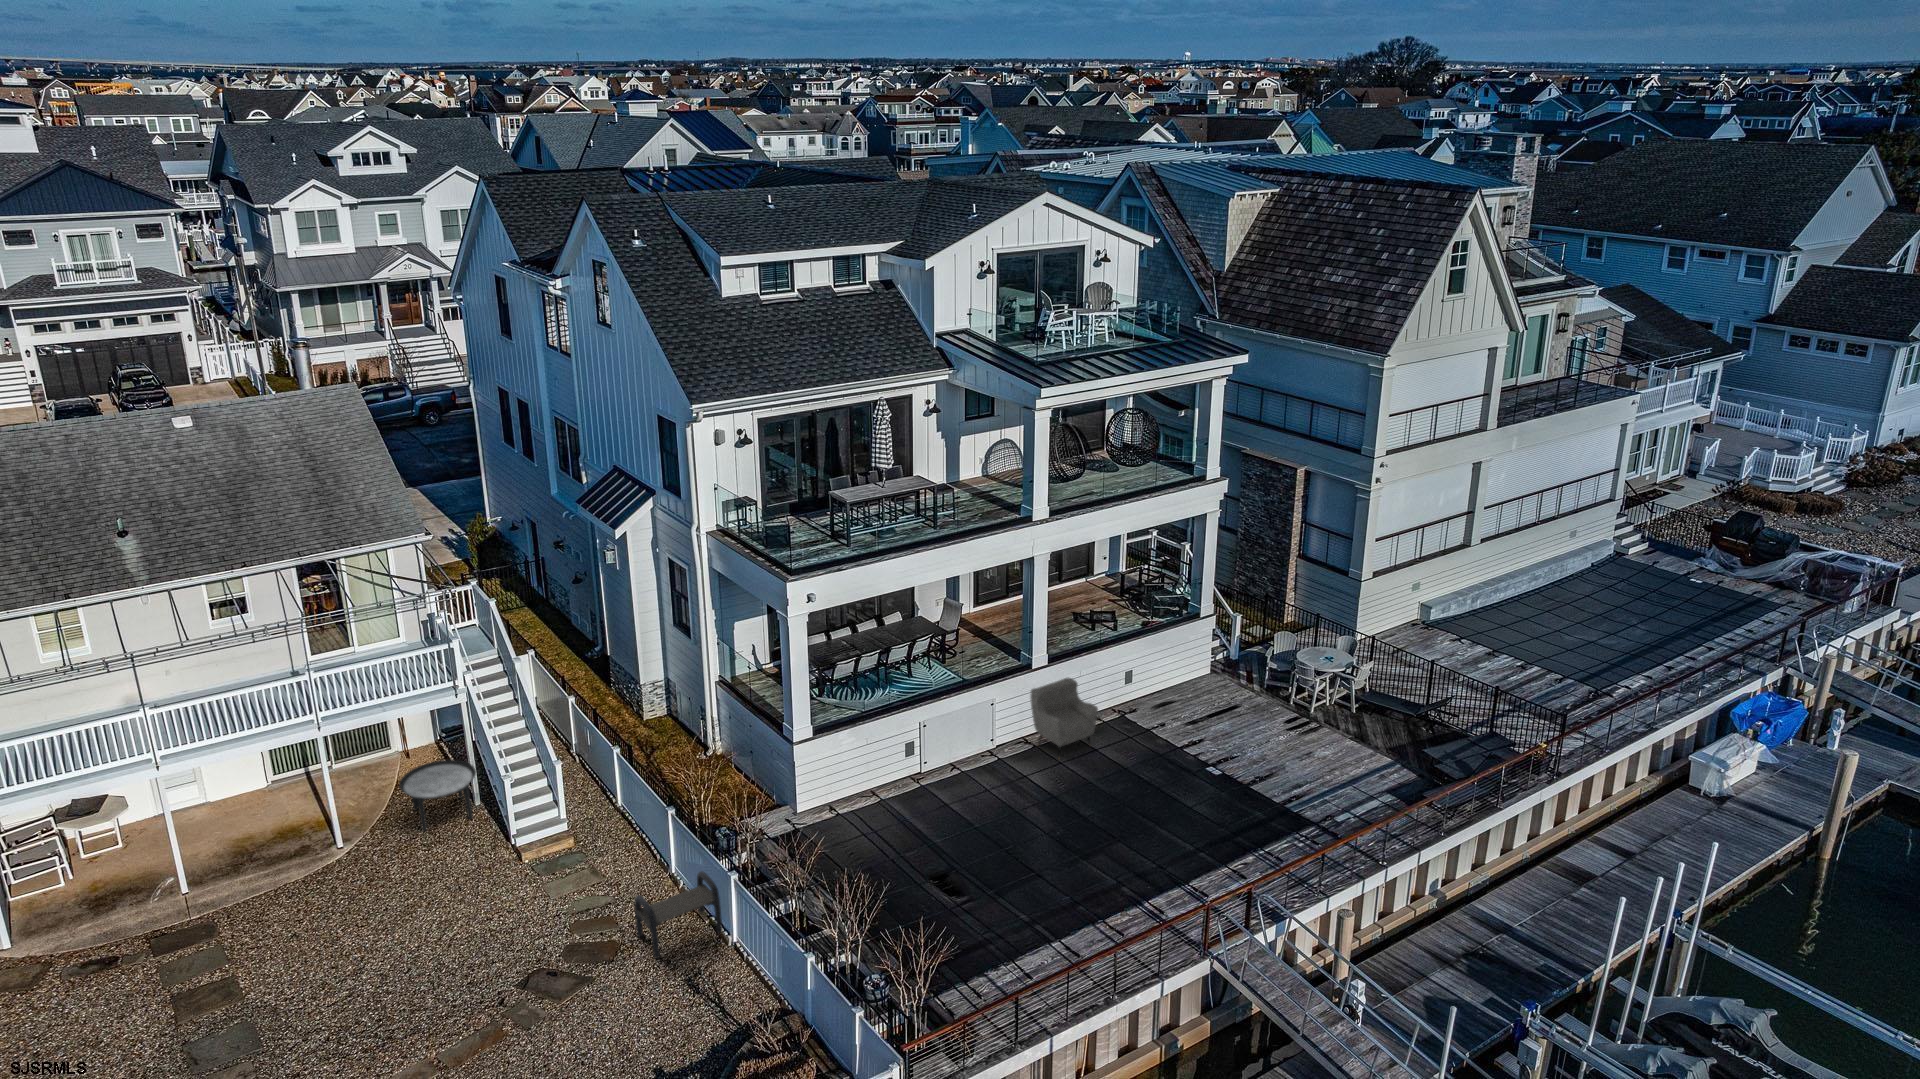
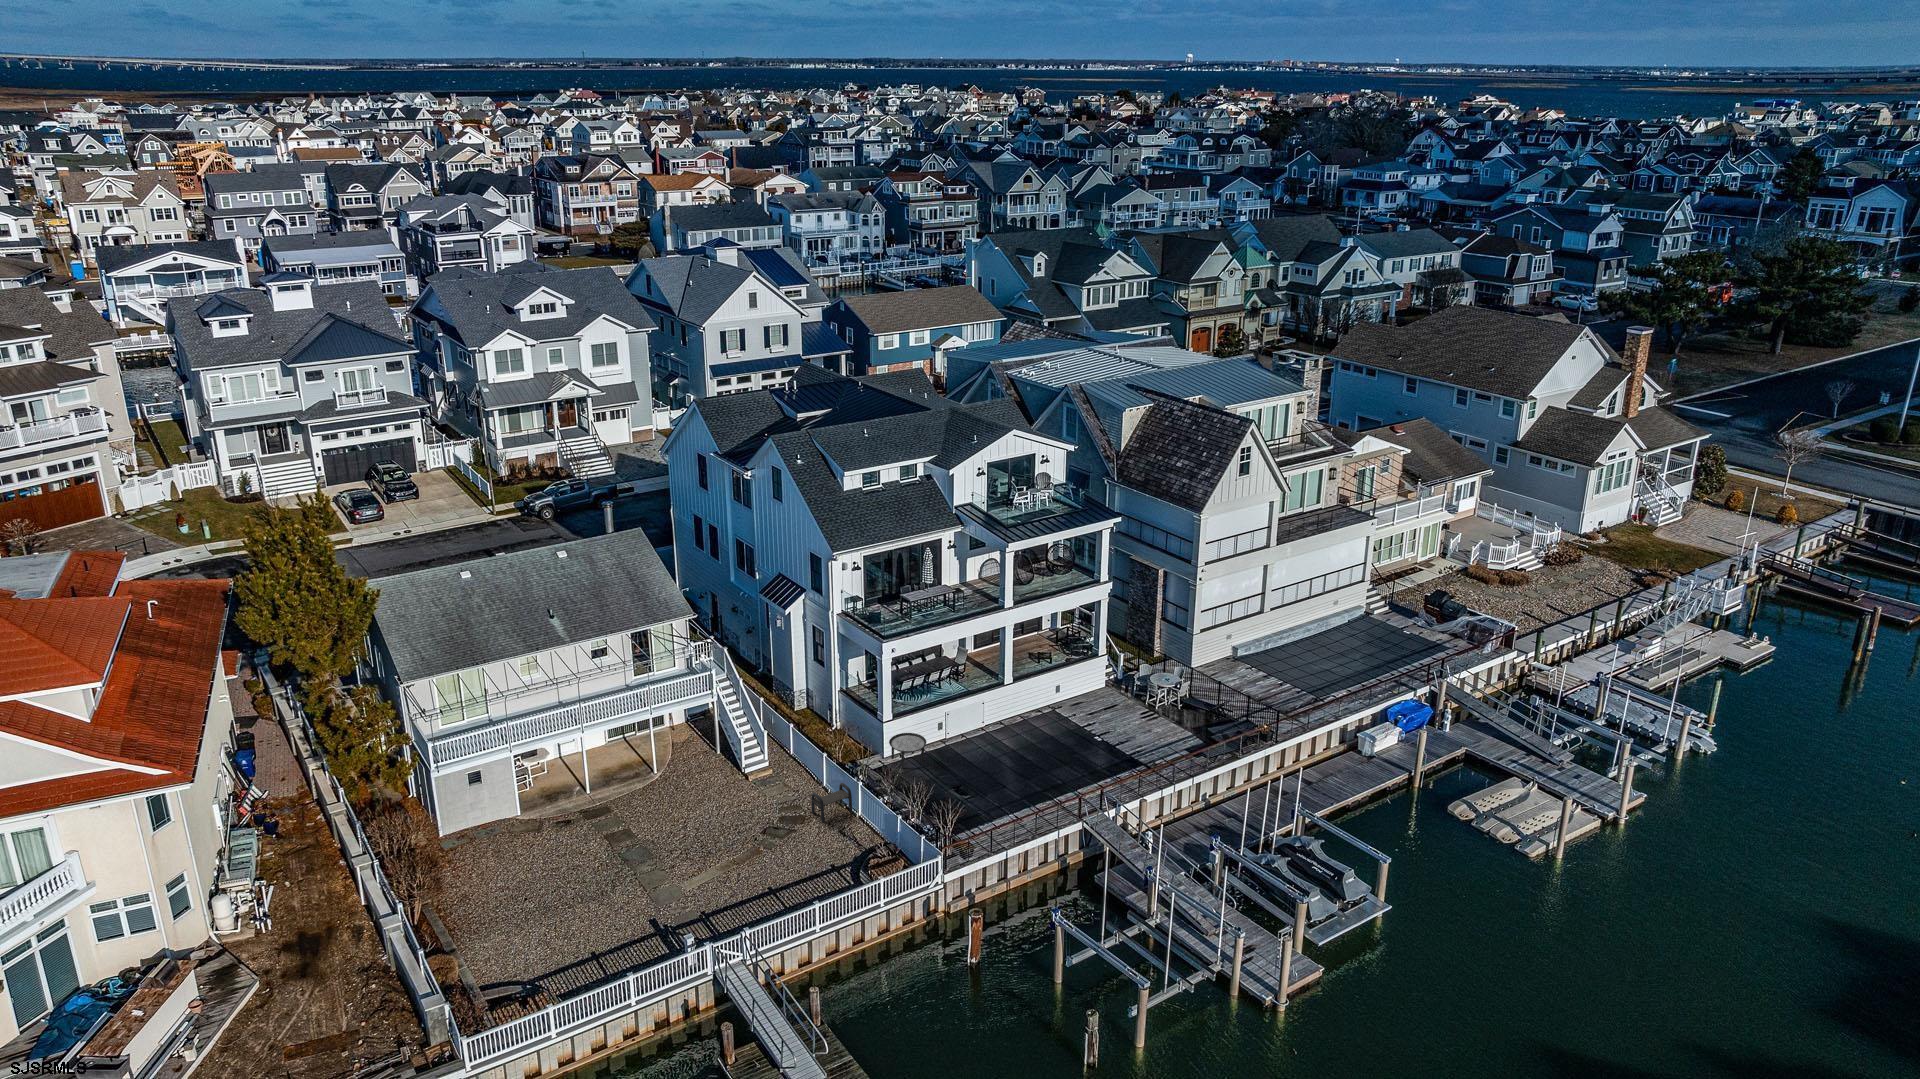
armchair: present [1030,678,1098,759] -> none [1004,689,1039,733]
round table: present [399,760,476,832] -> present [889,733,926,769]

